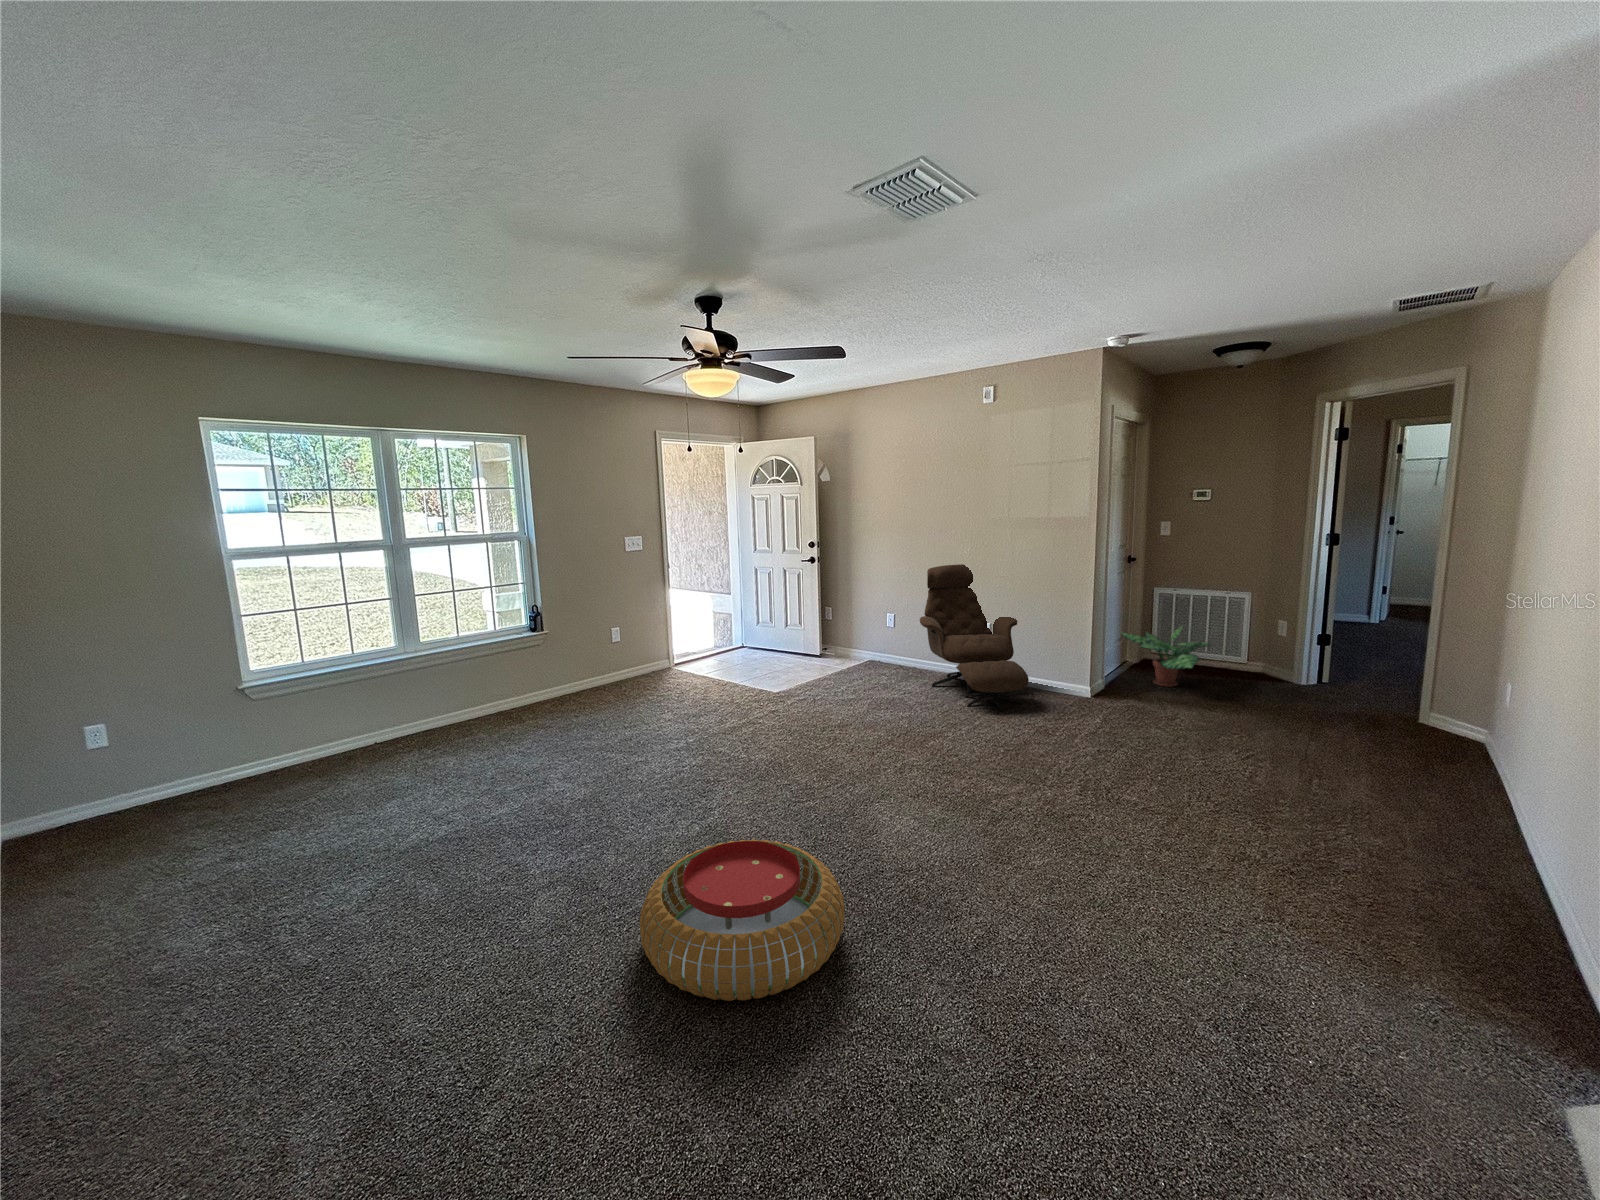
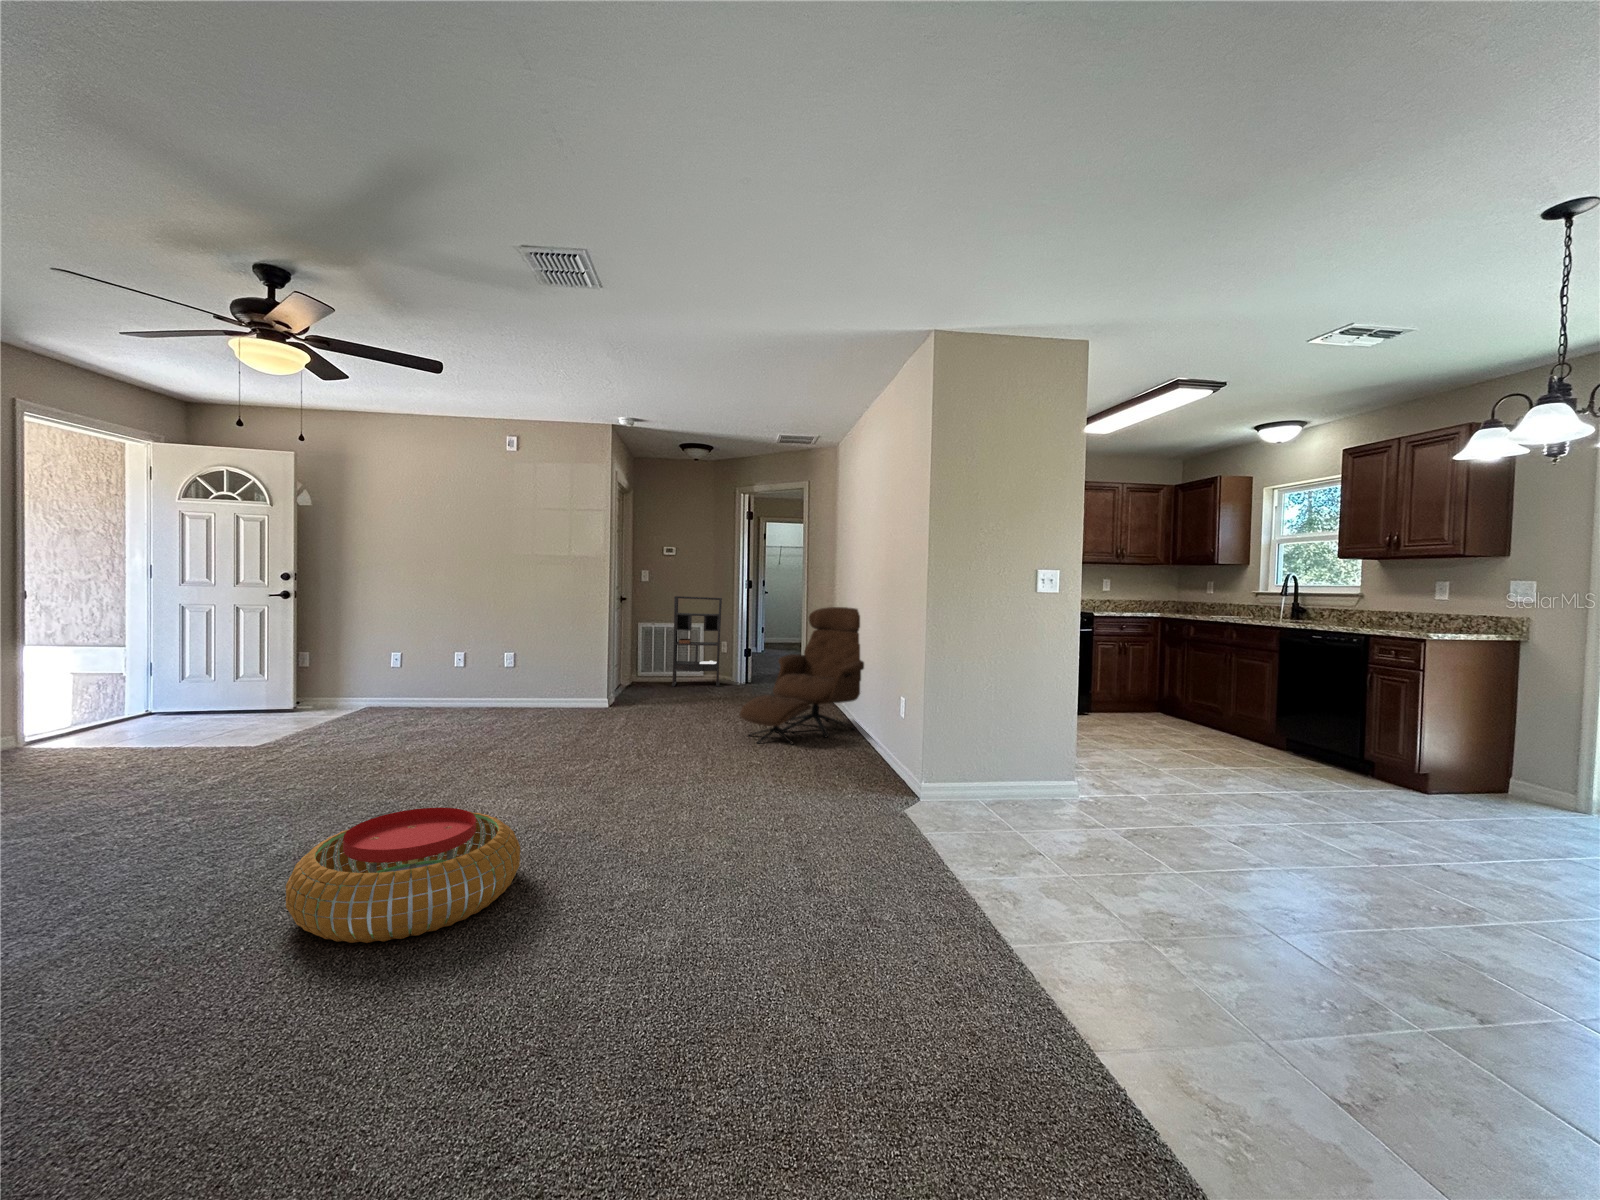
bookshelf: none [1194,555,1283,682] -> present [672,596,722,687]
lounge chair: present [920,564,1029,711] -> present [740,607,864,744]
potted plant: present [1121,627,1210,687] -> none [620,646,685,696]

